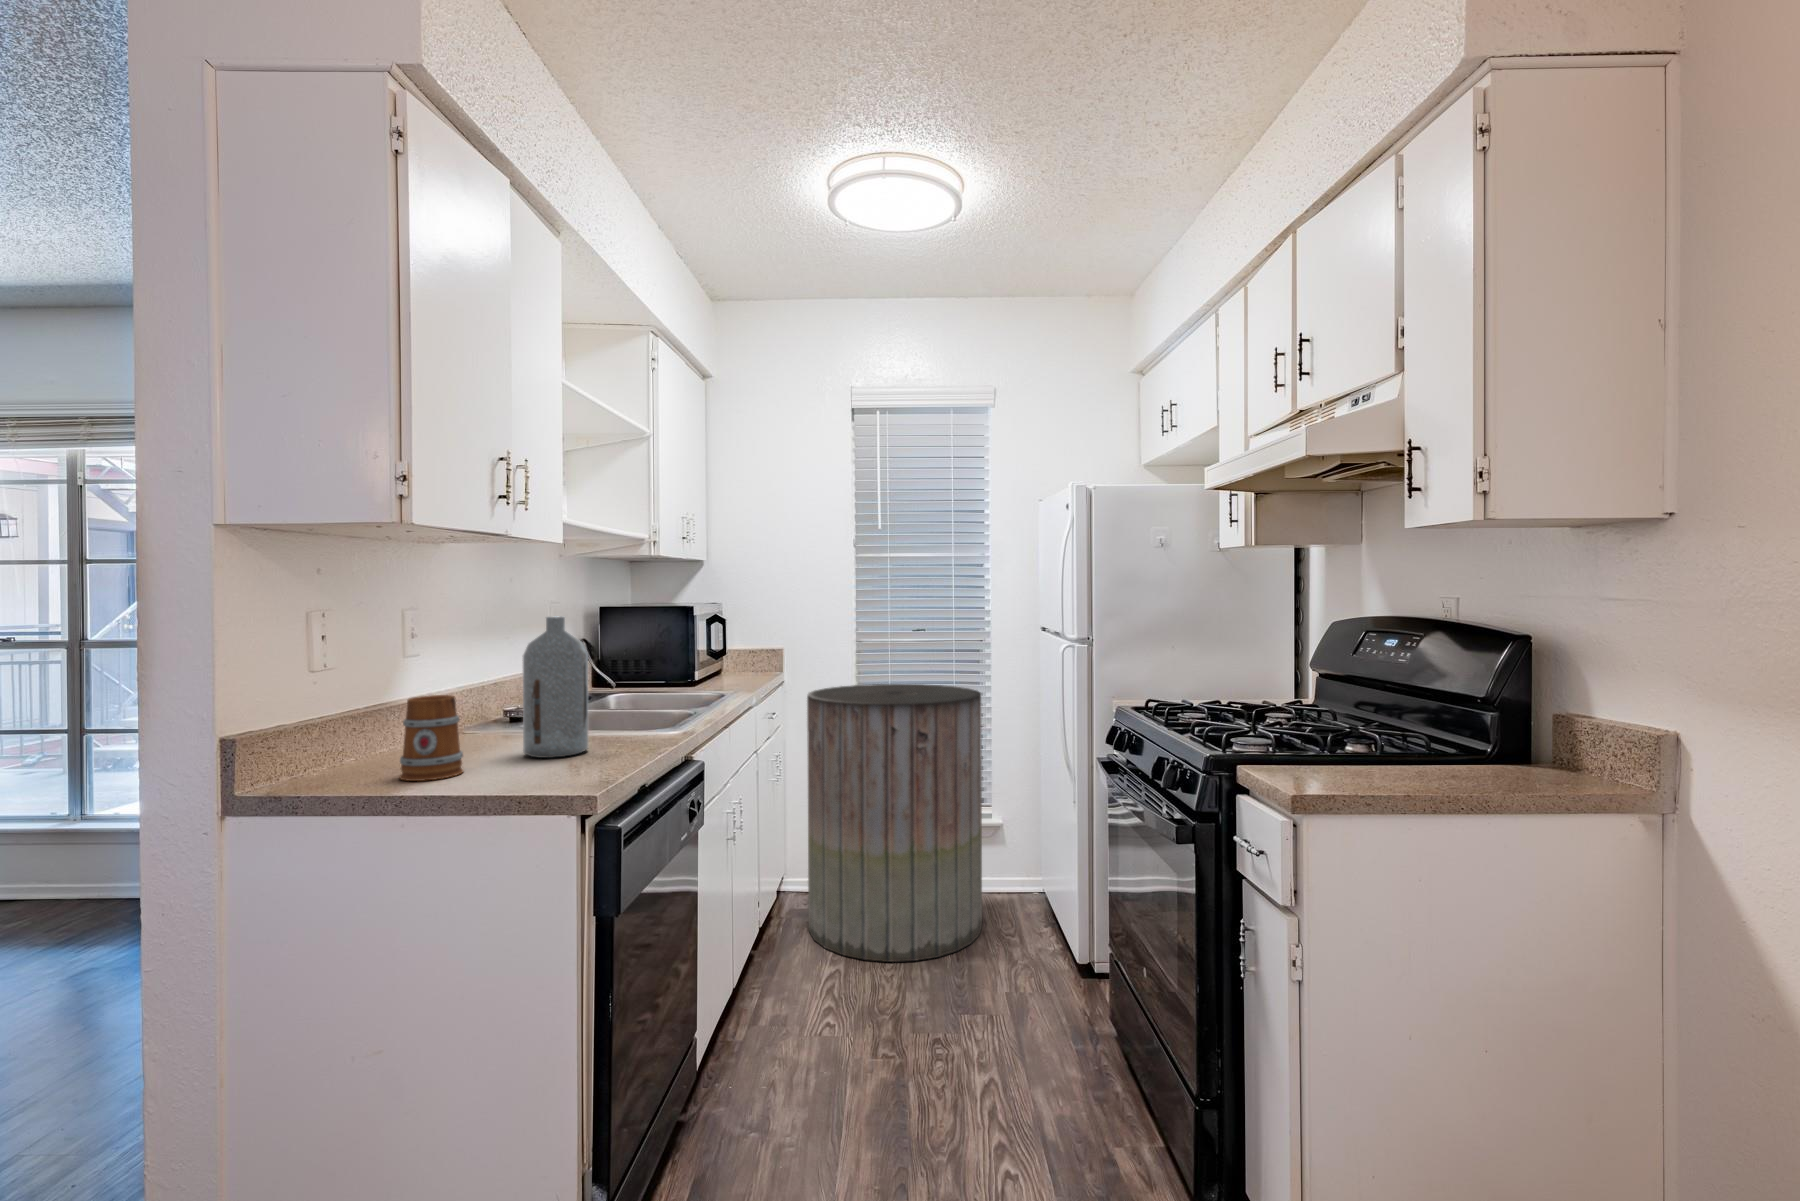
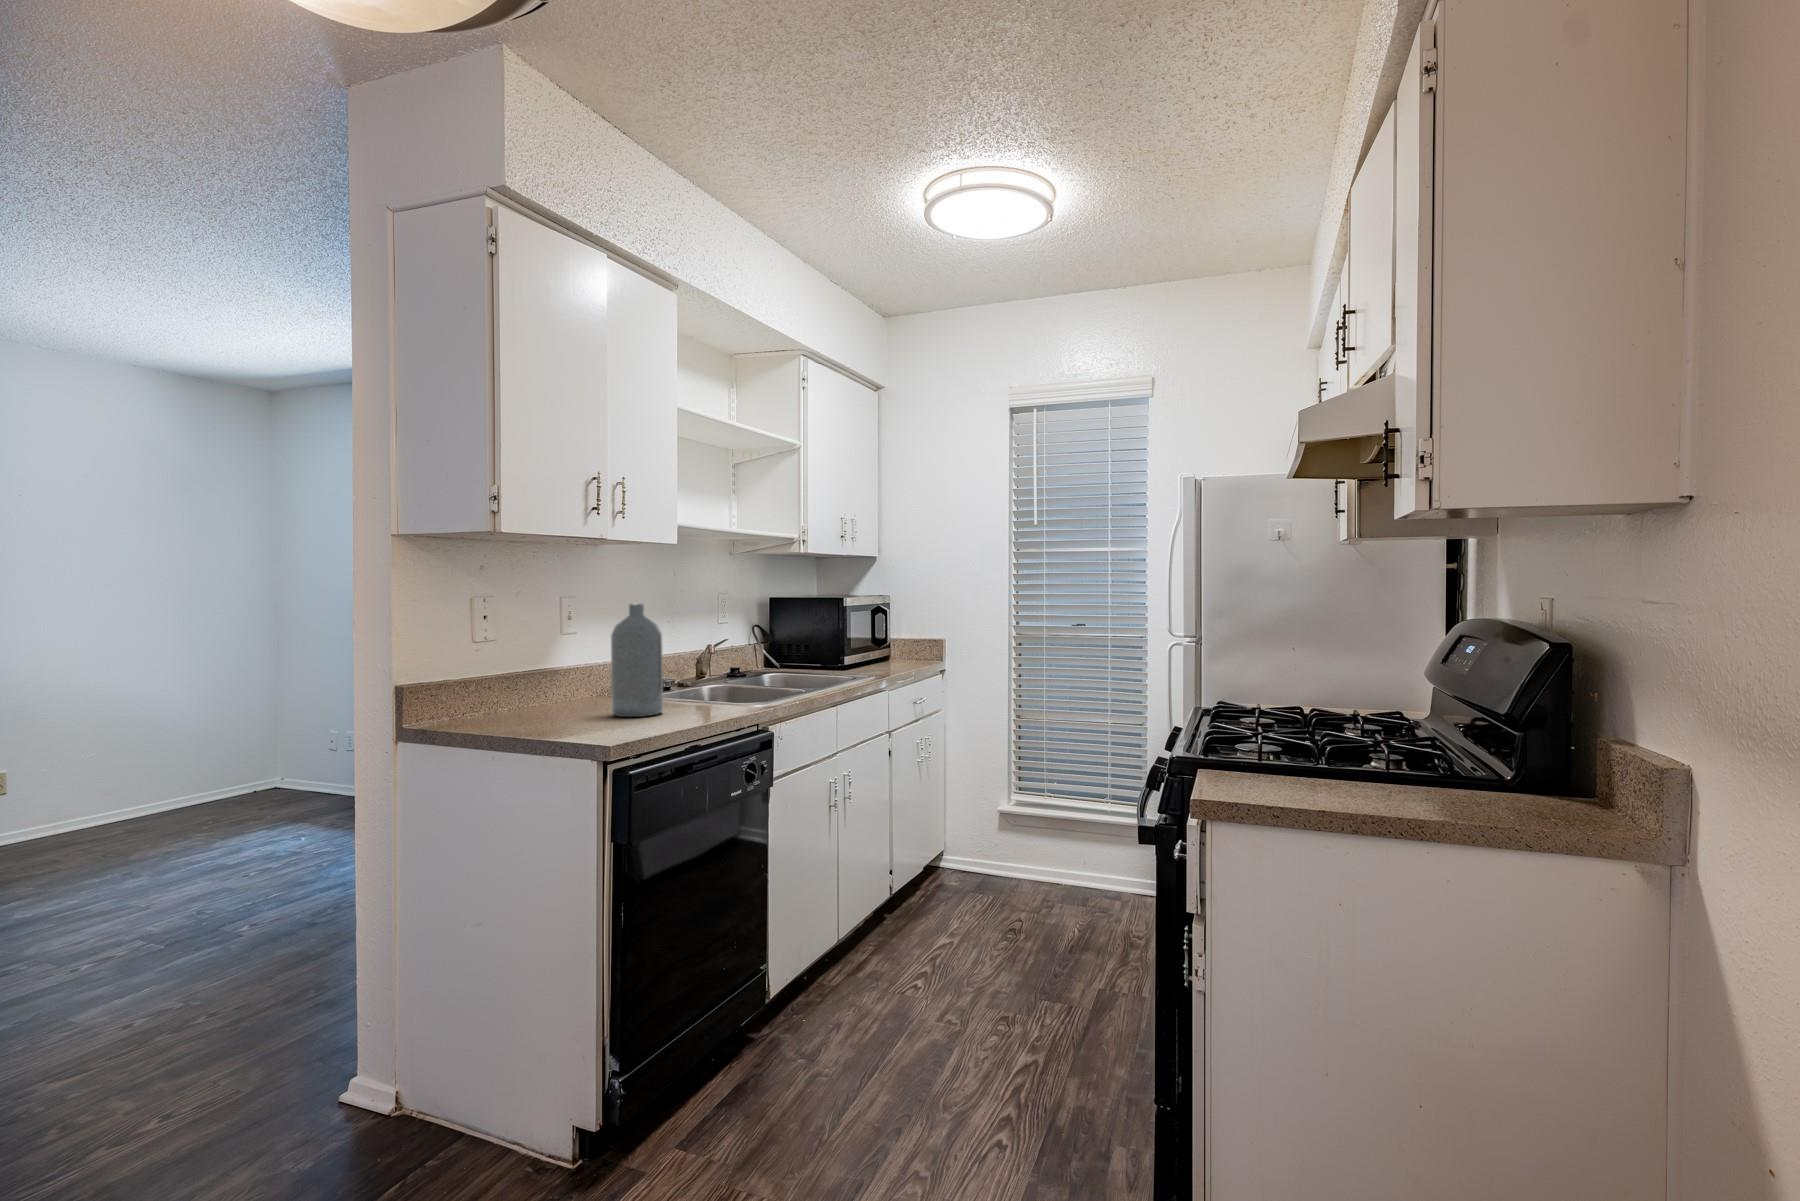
trash can: present [807,684,982,962] -> none [942,674,1118,947]
mug: present [399,695,463,781] -> none [510,663,558,727]

